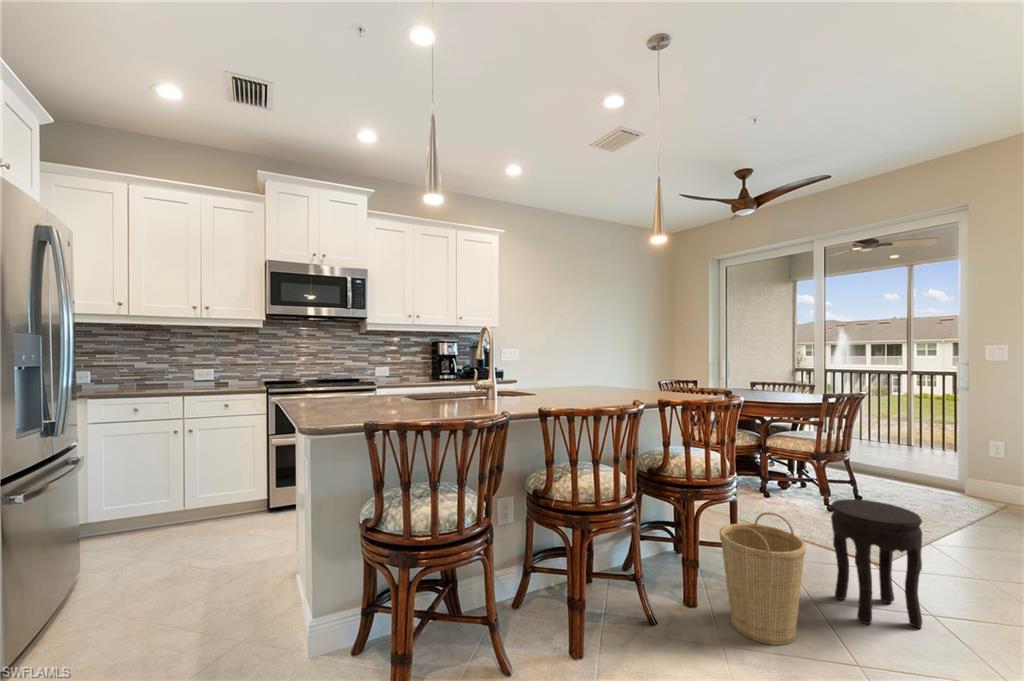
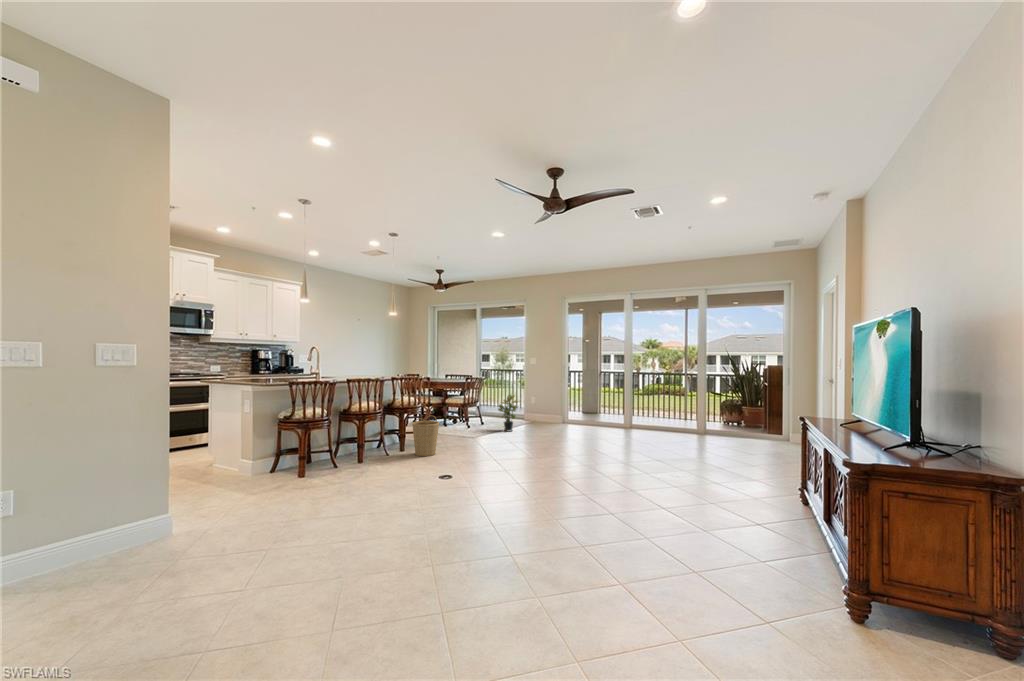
potted plant: none [922,441,995,543] -> present [498,394,518,432]
side table: present [831,499,922,629] -> none [452,411,477,450]

